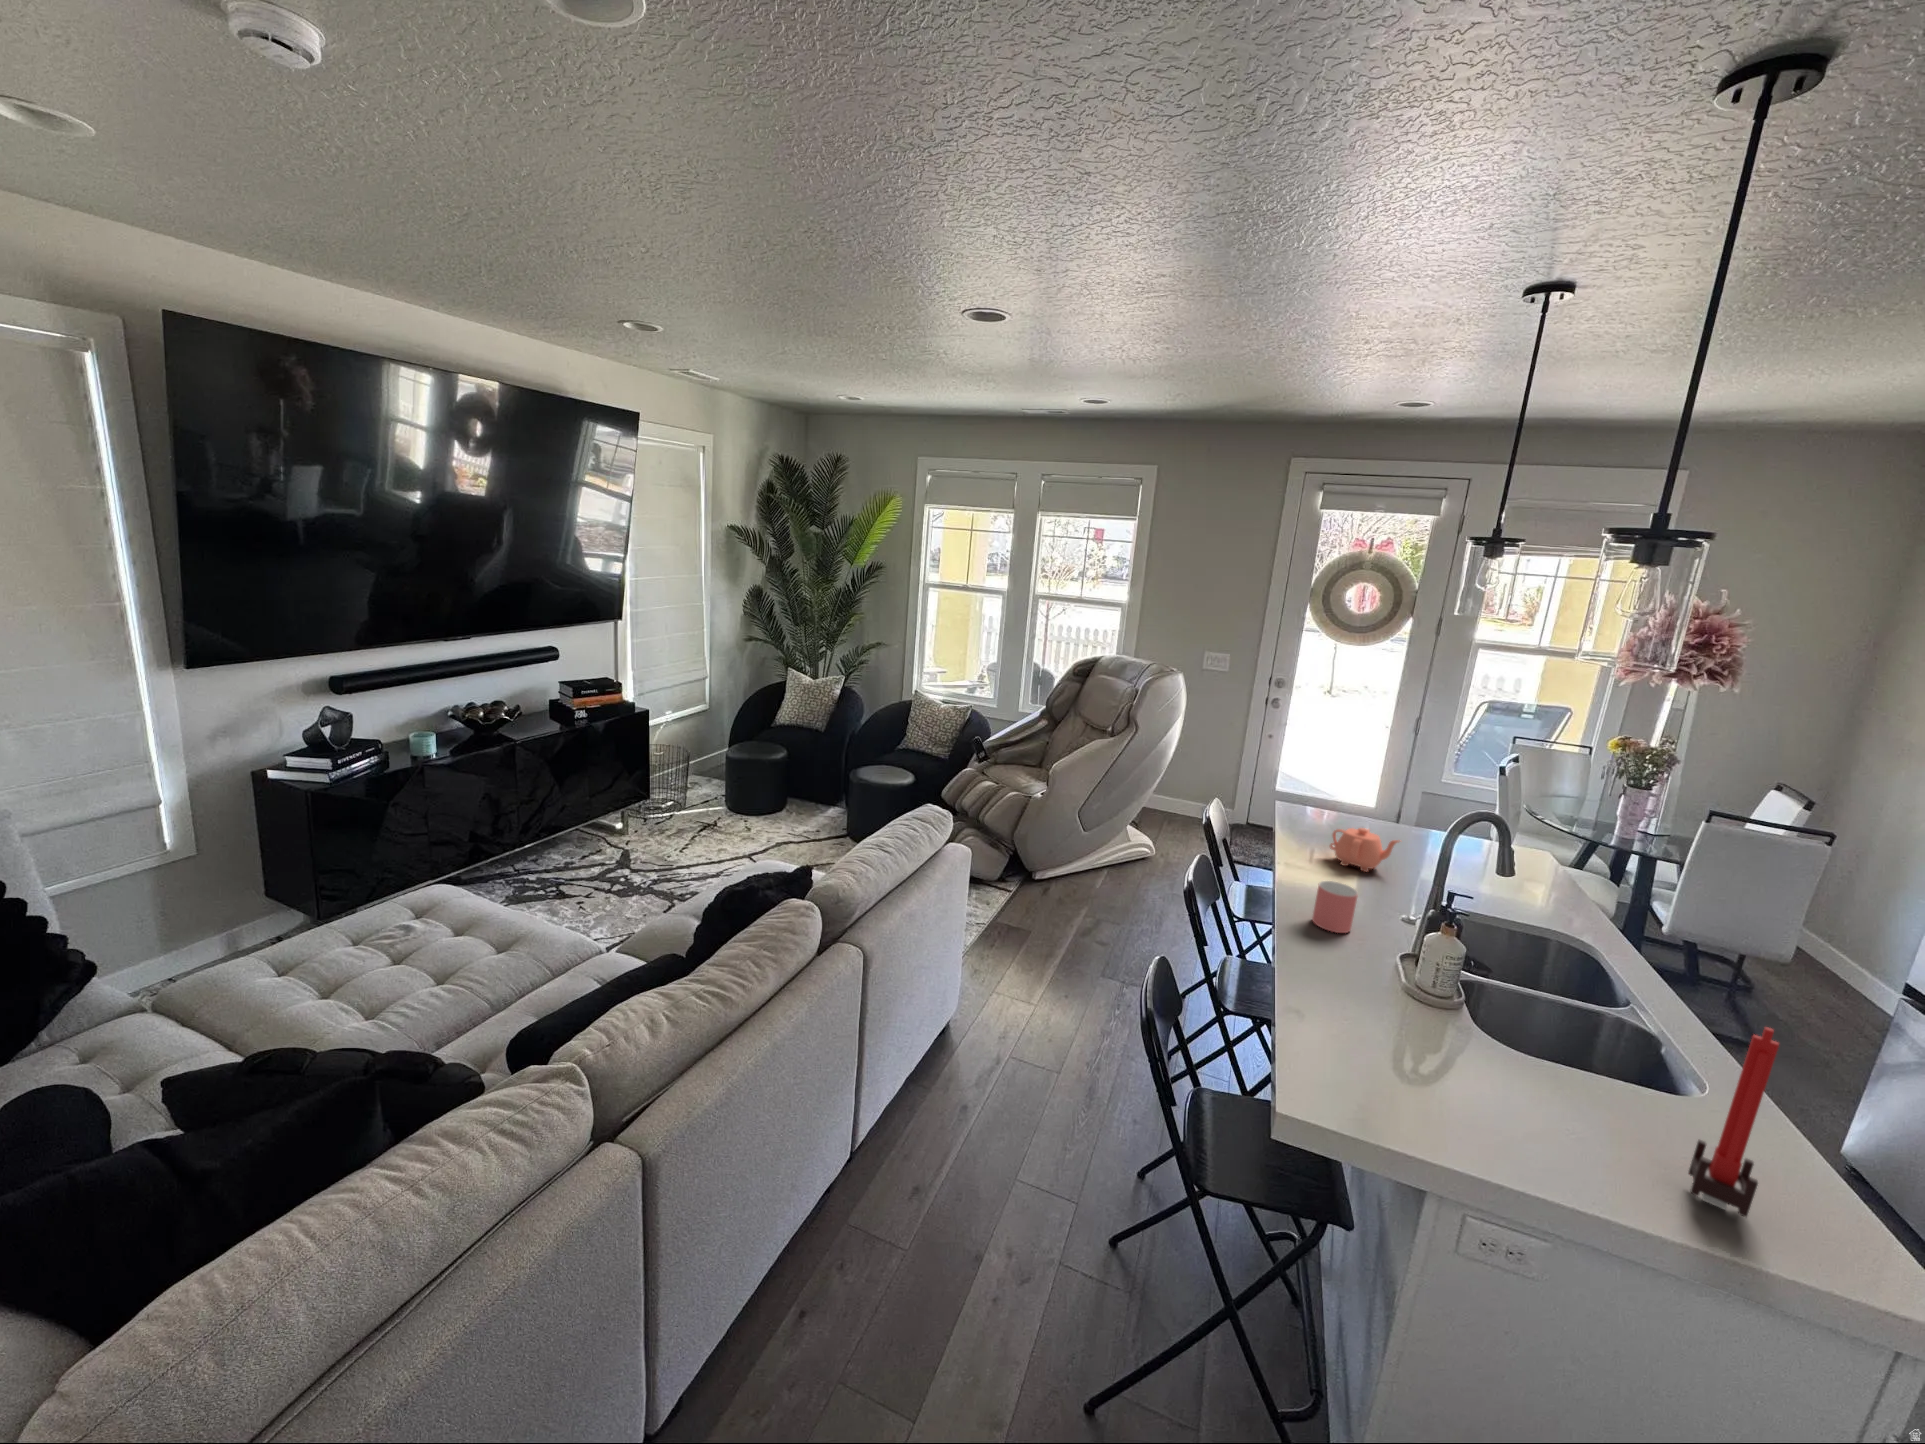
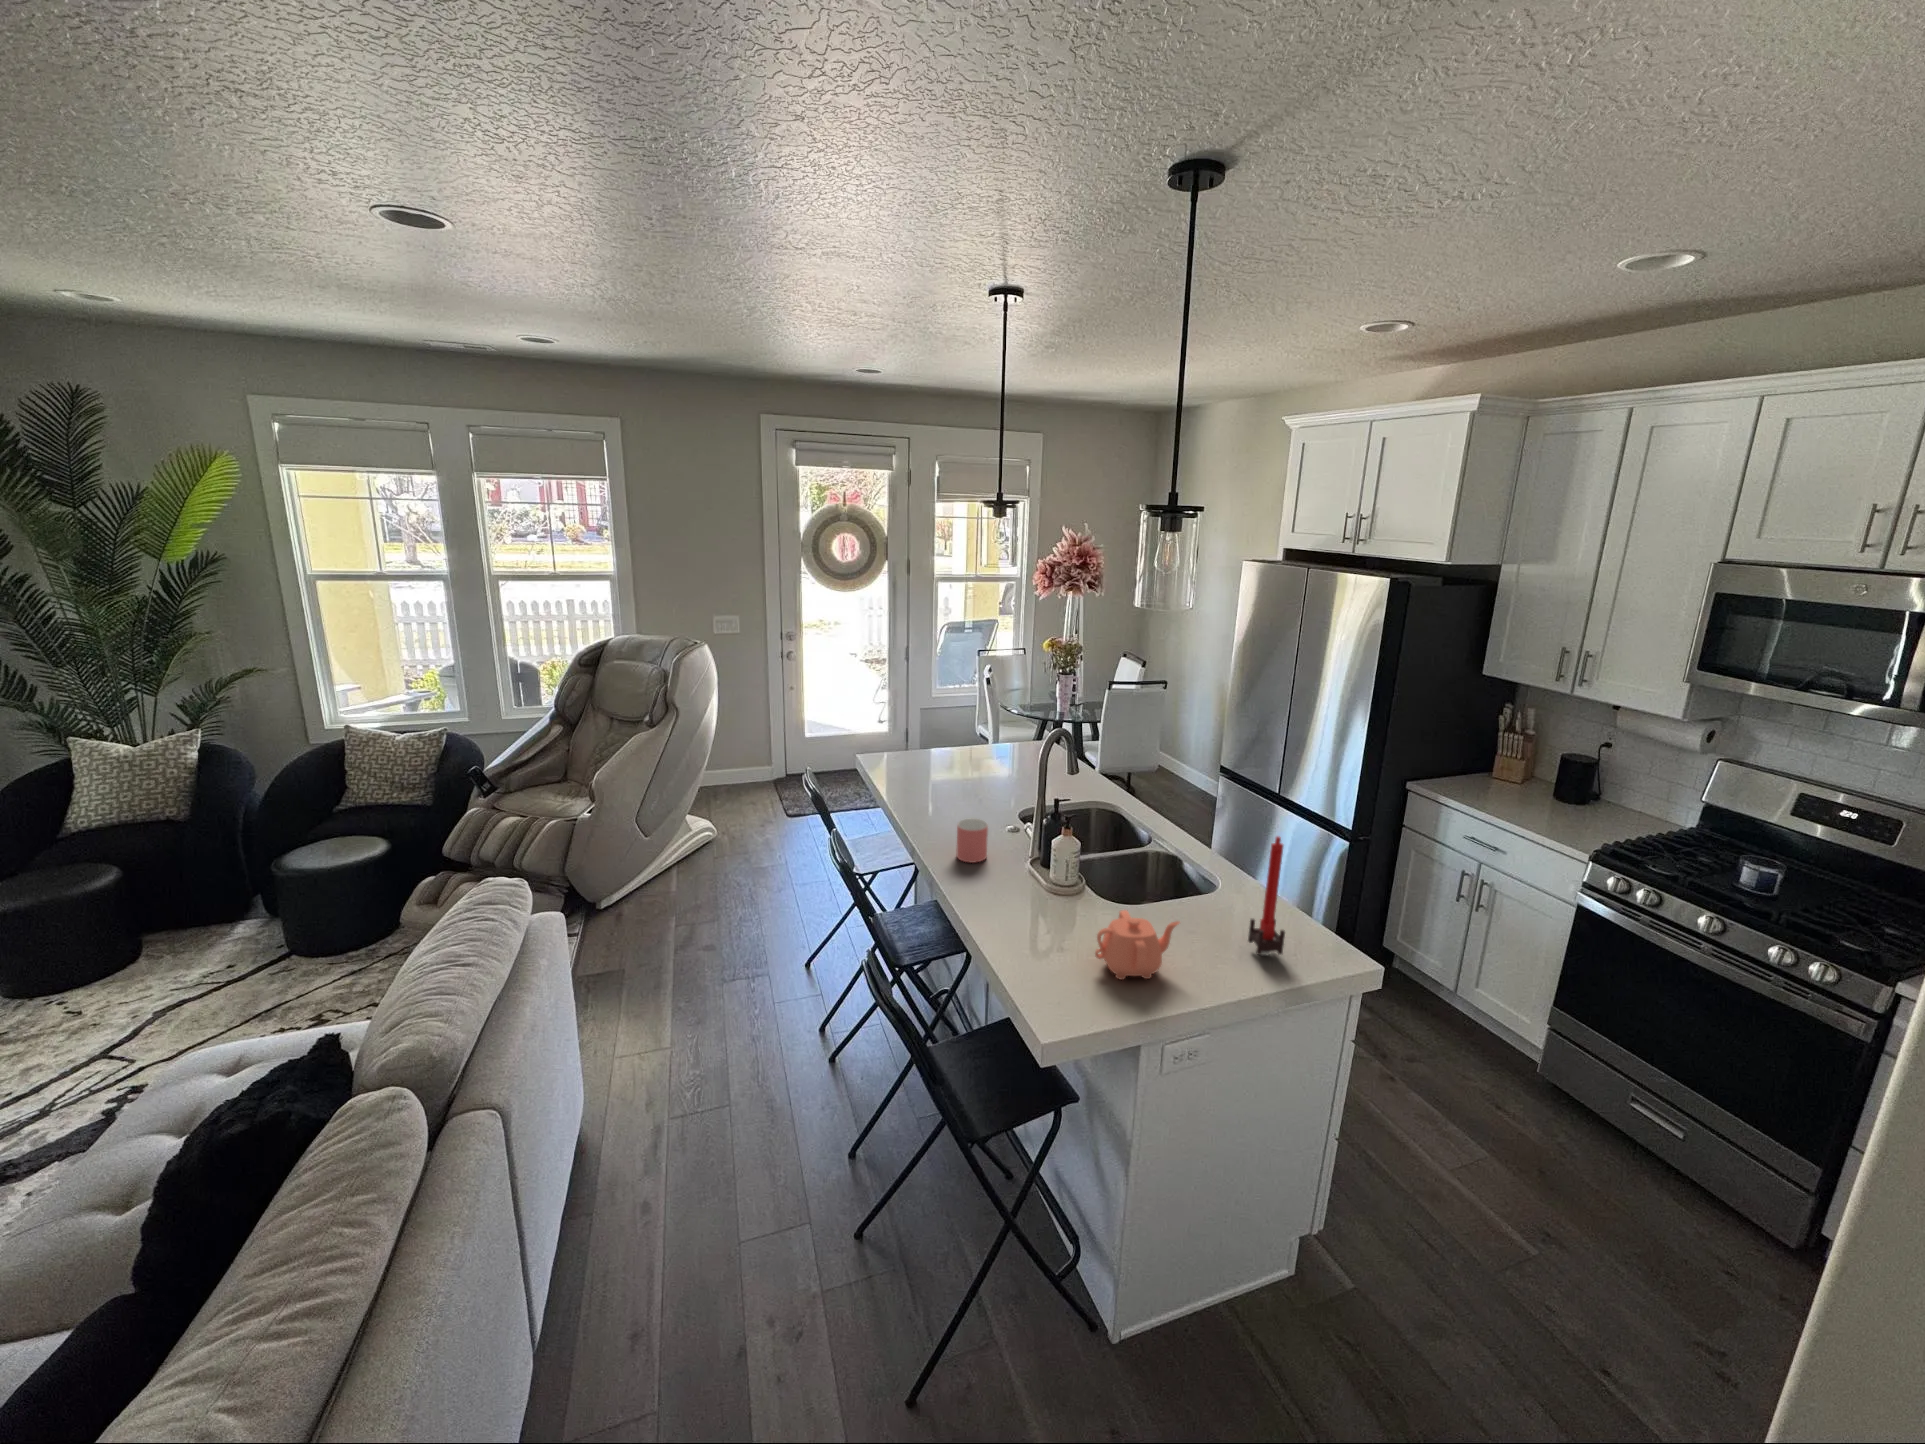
teapot: present [1330,828,1399,872] -> present [1095,910,1180,980]

